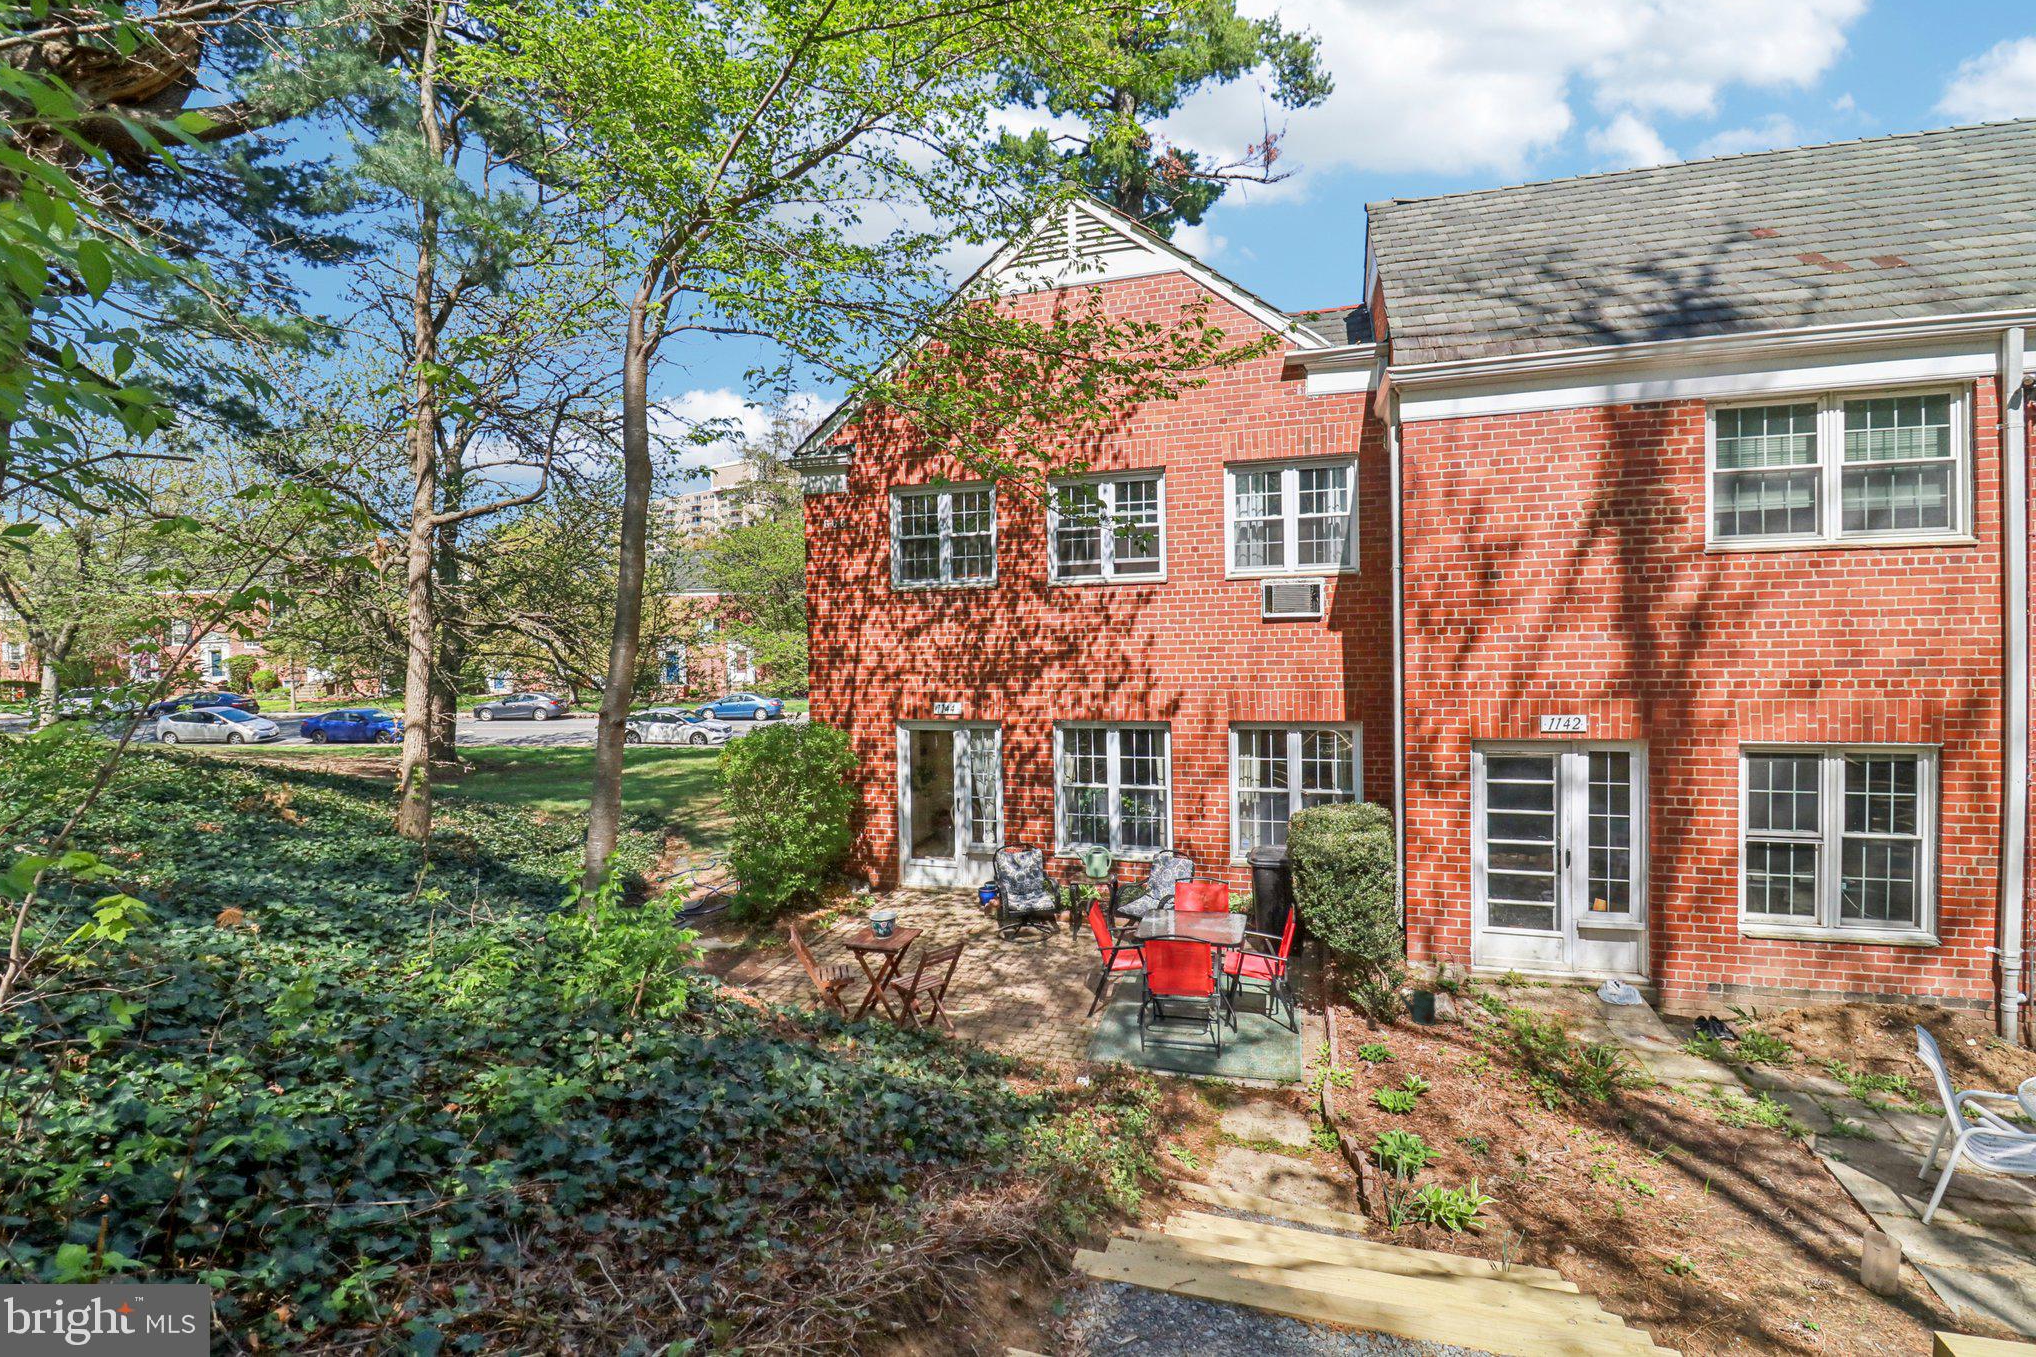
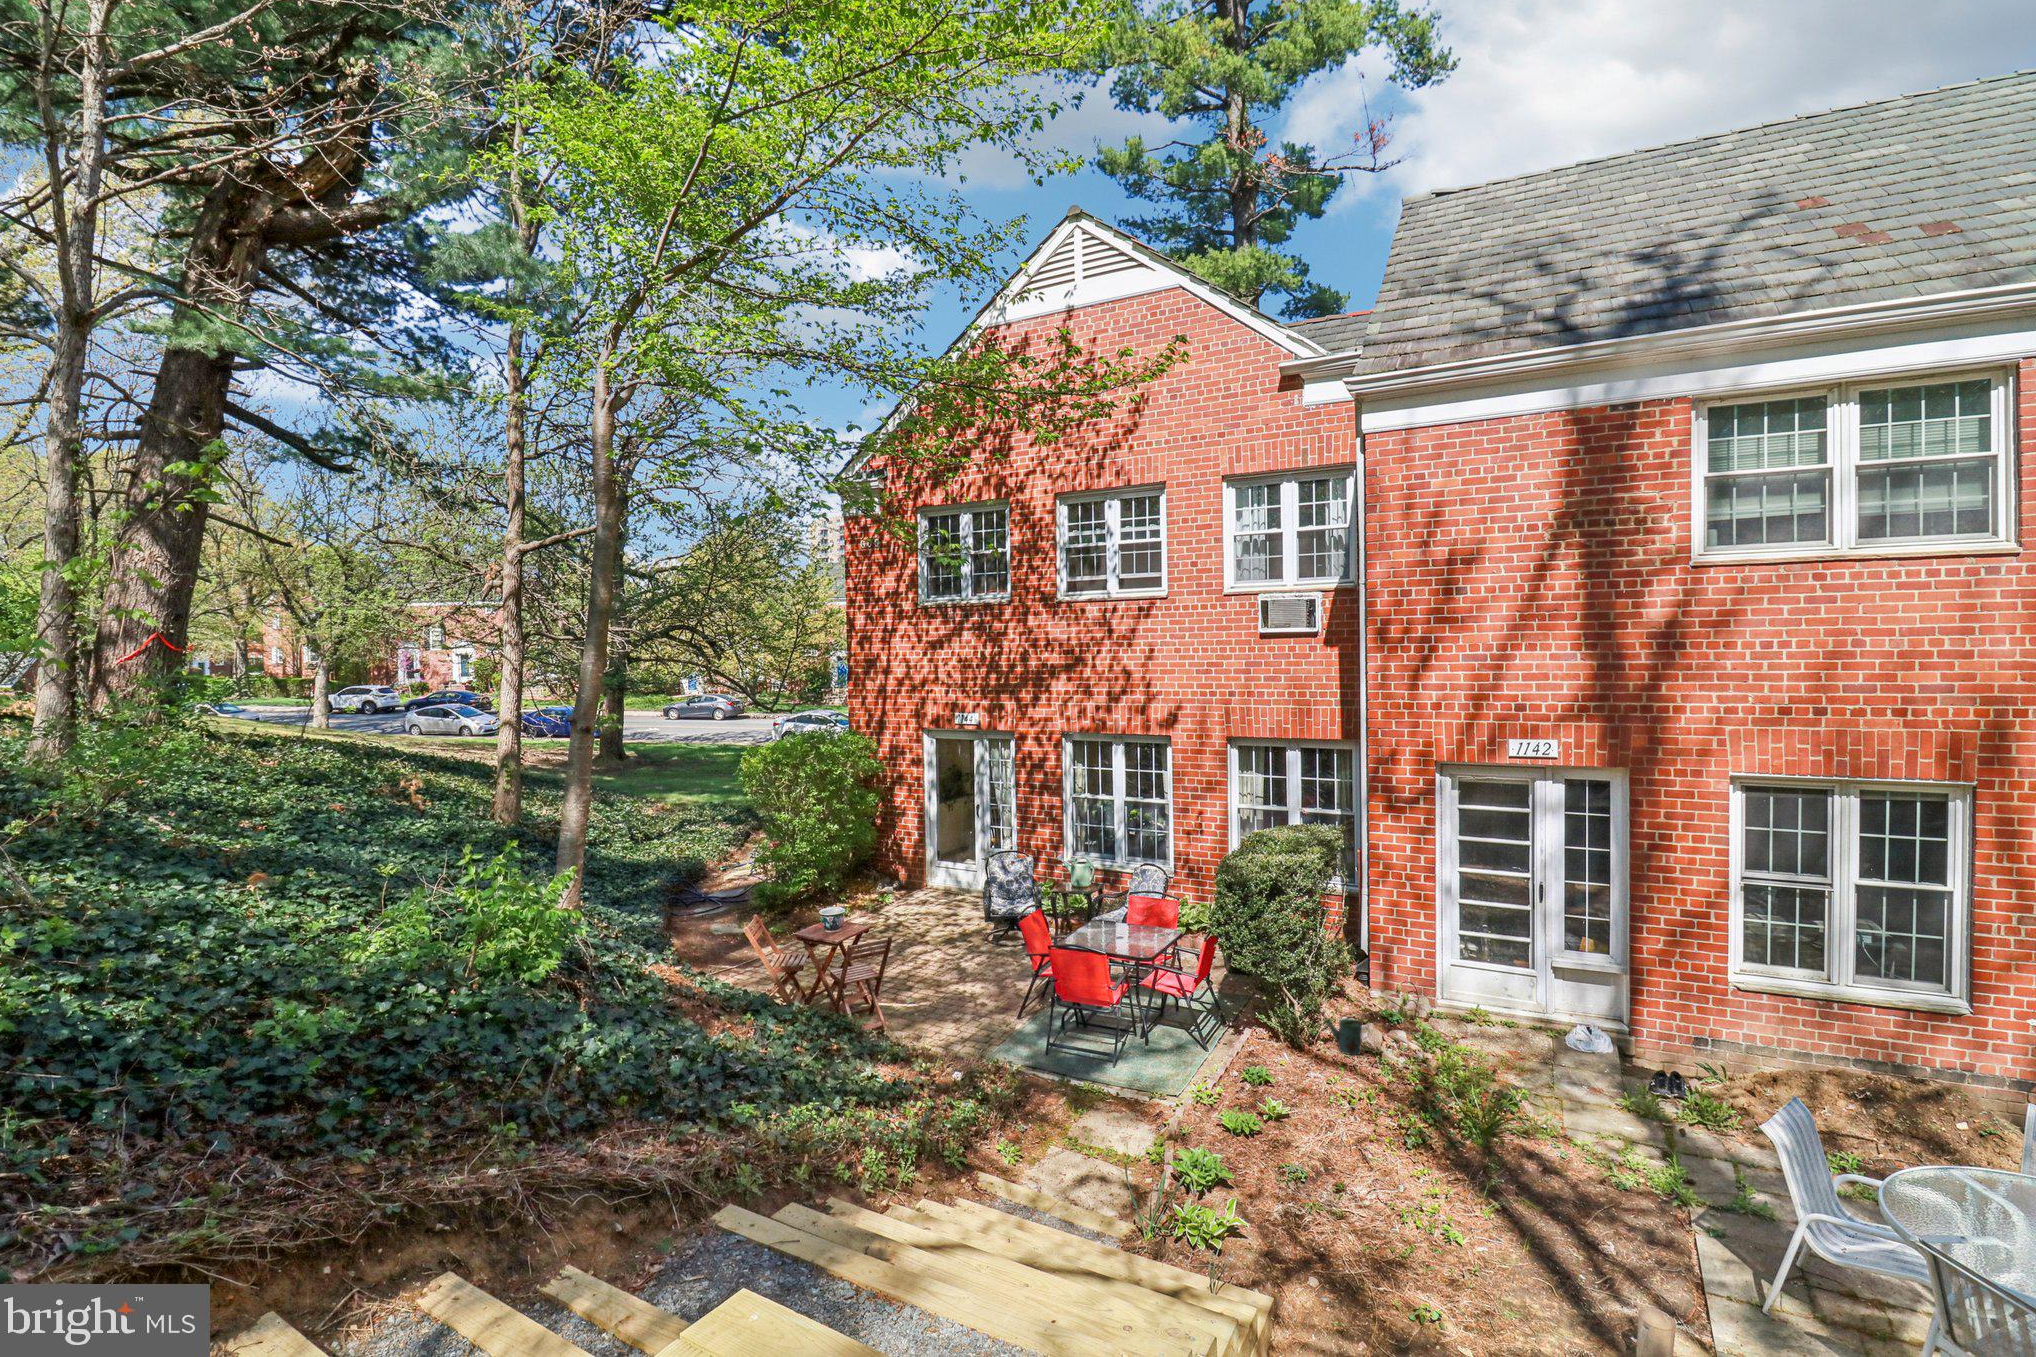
decorative plant: present [1362,1000,1382,1029] -> none [1275,1014,1300,1053]

